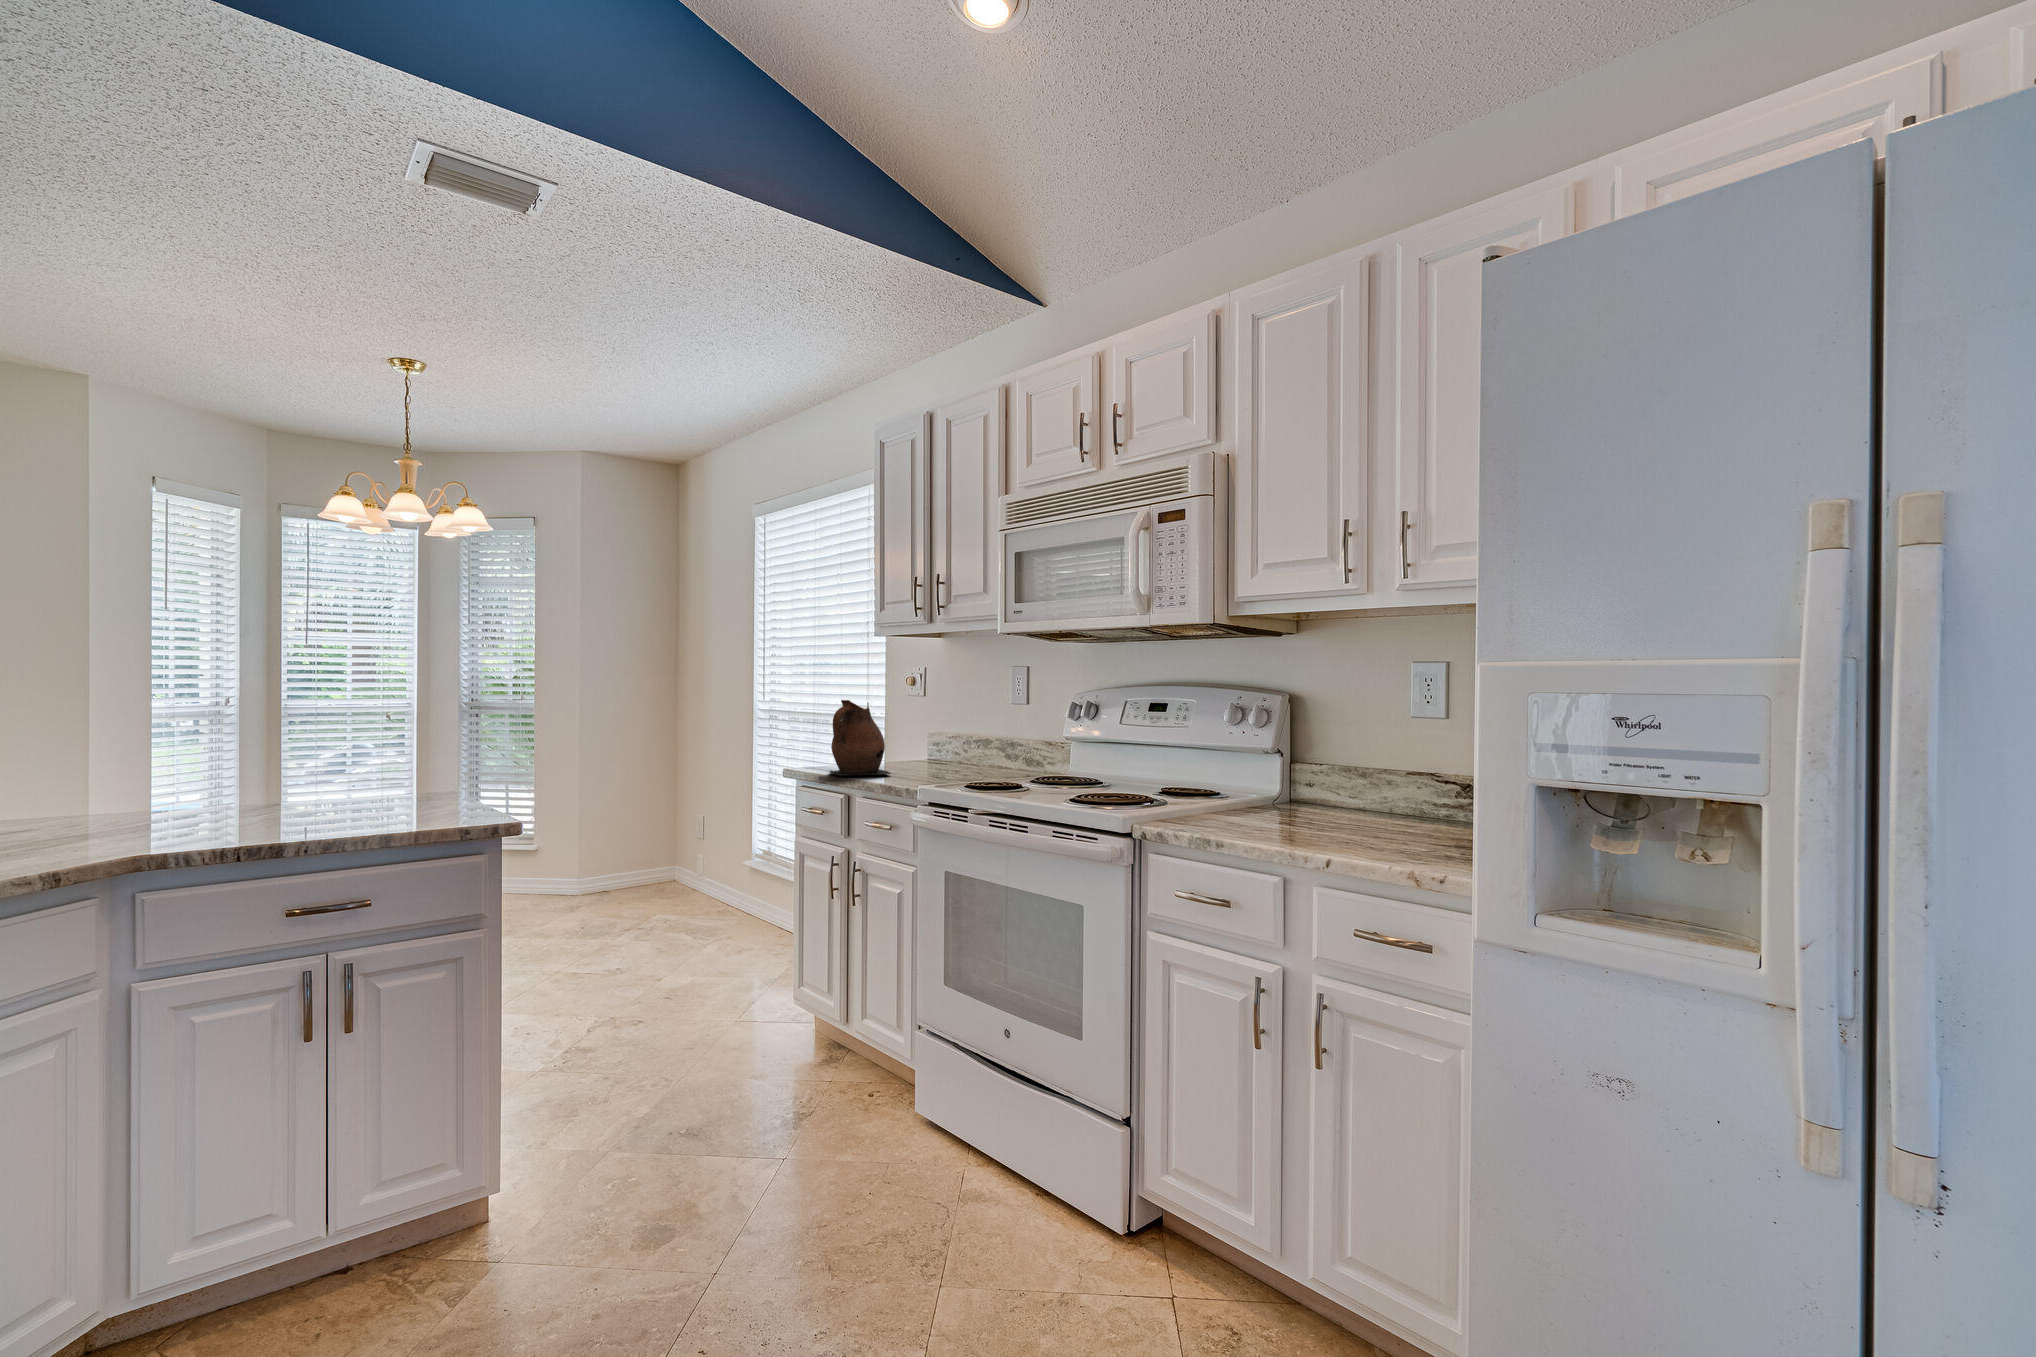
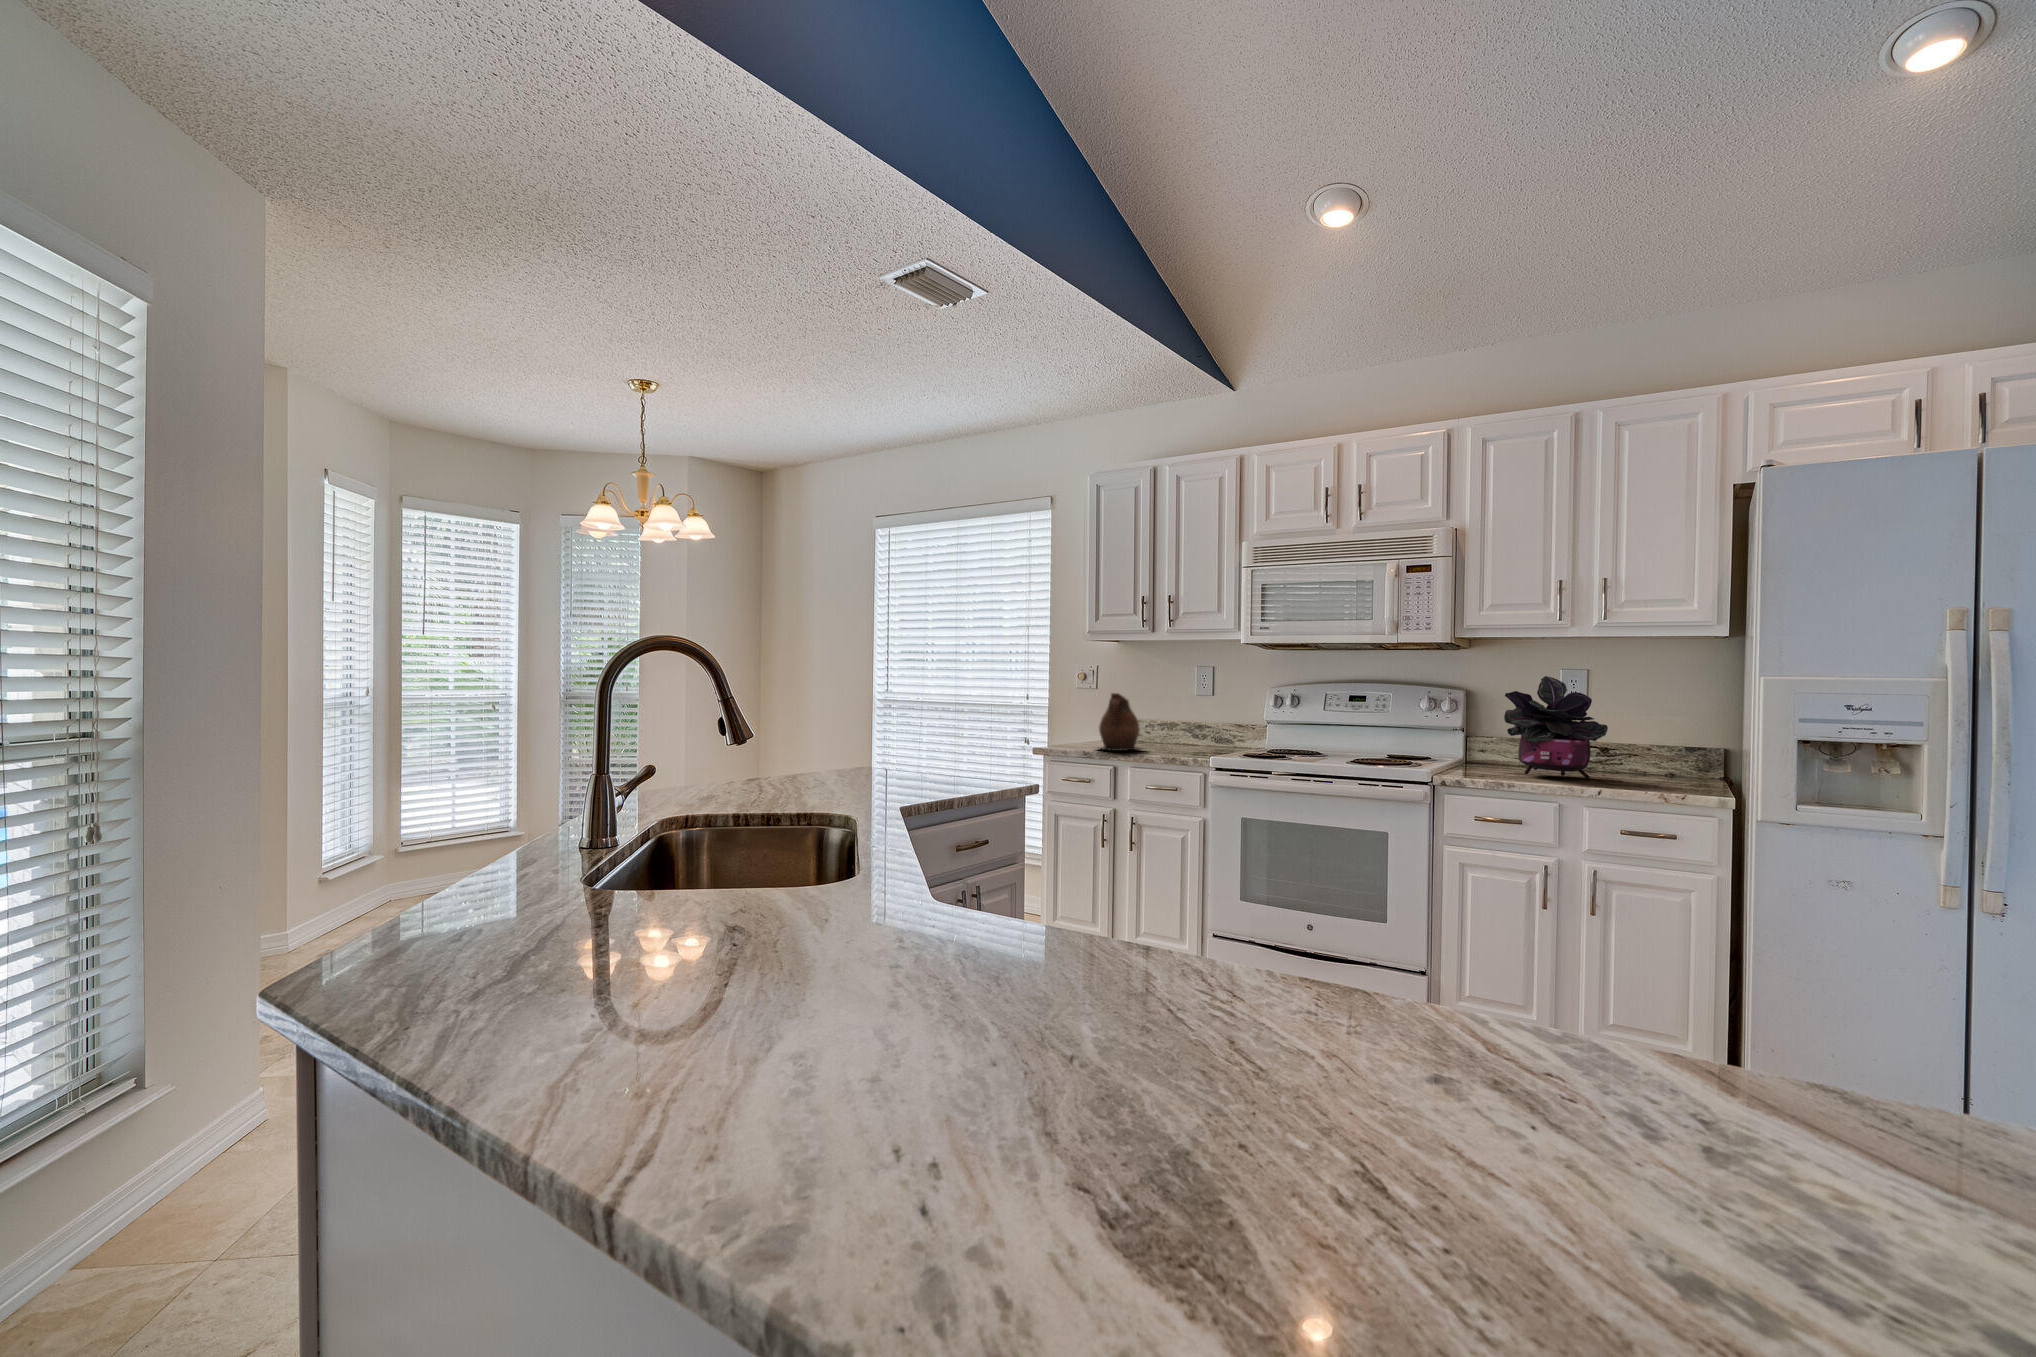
potted plant: none [1229,669,1383,839] -> present [1504,676,1608,779]

